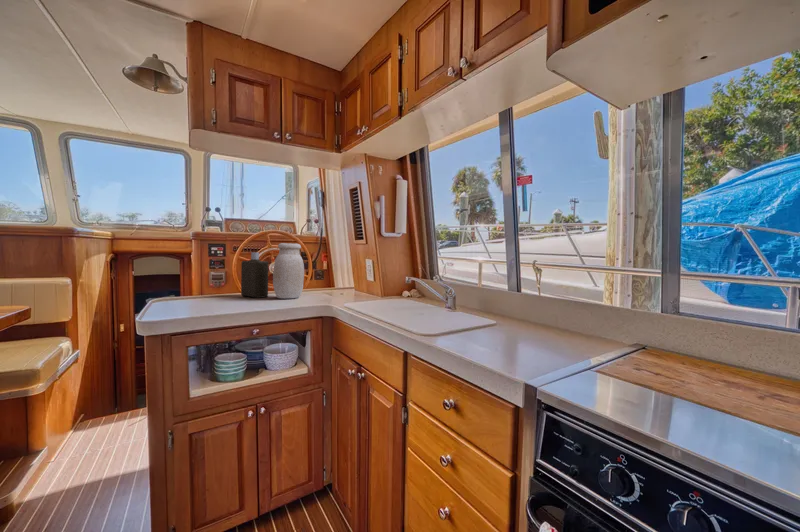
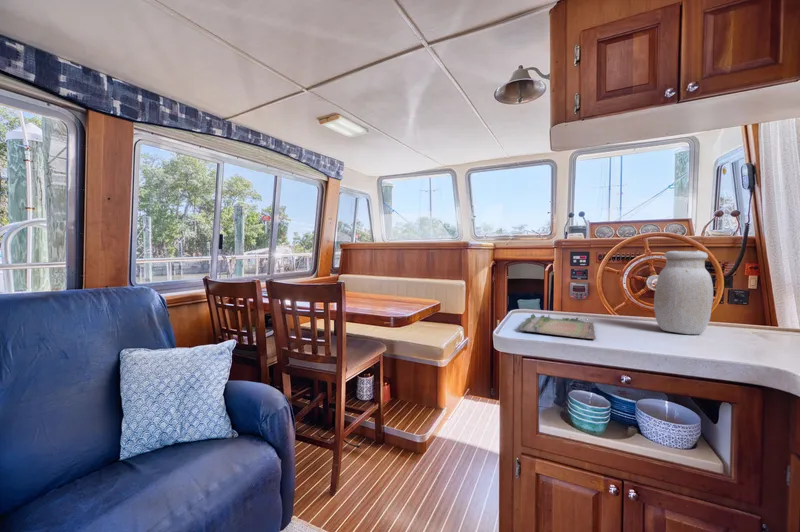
bottle: present [241,252,268,298] -> none [606,263,647,324]
tray: none [165,294,235,314] -> present [519,314,596,339]

